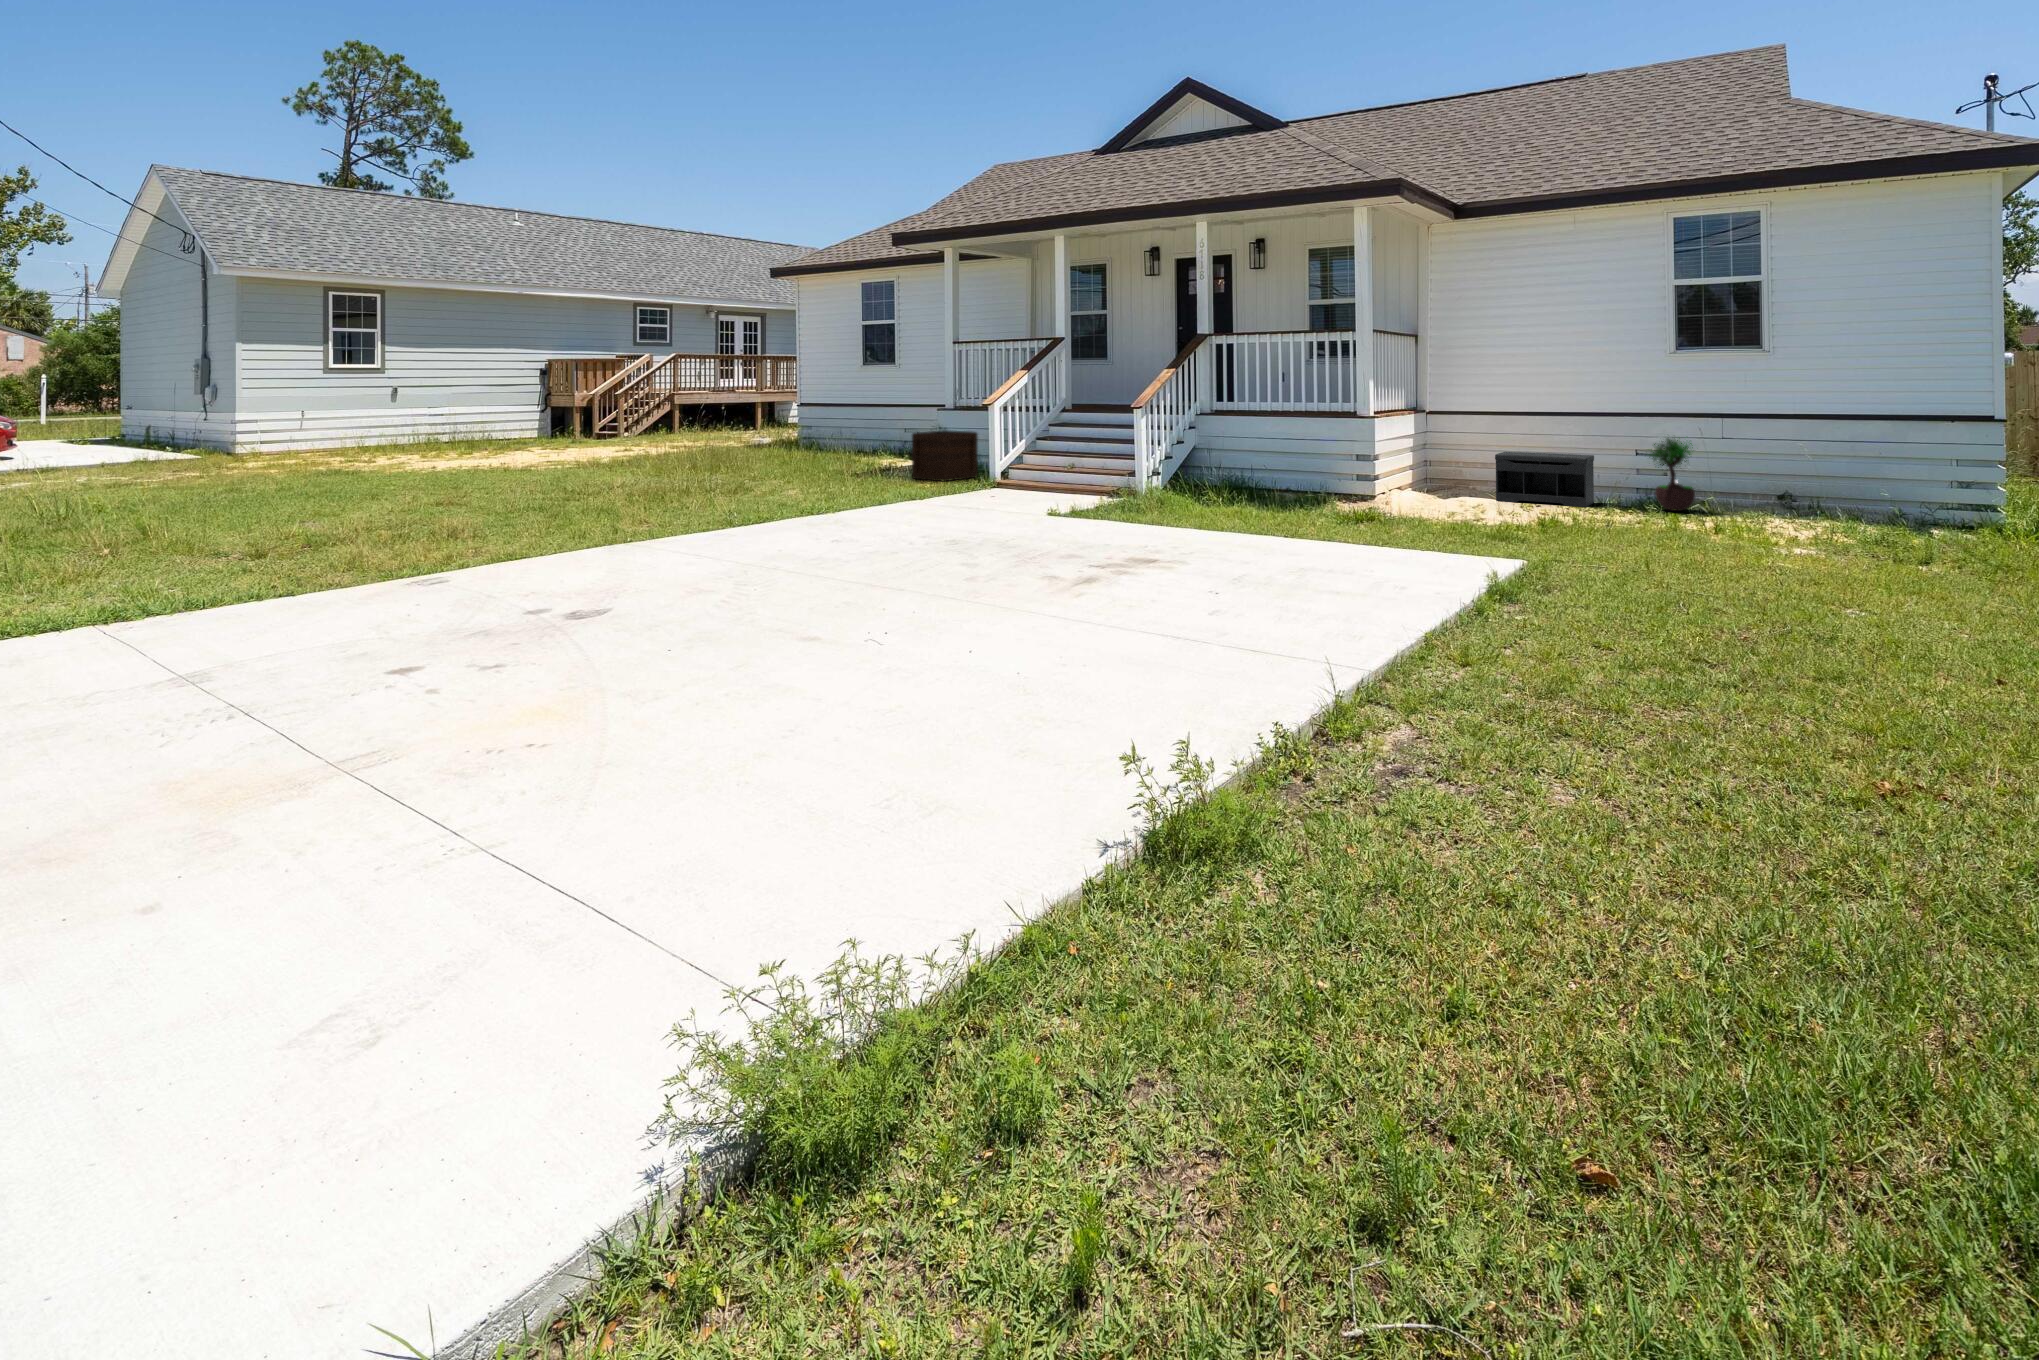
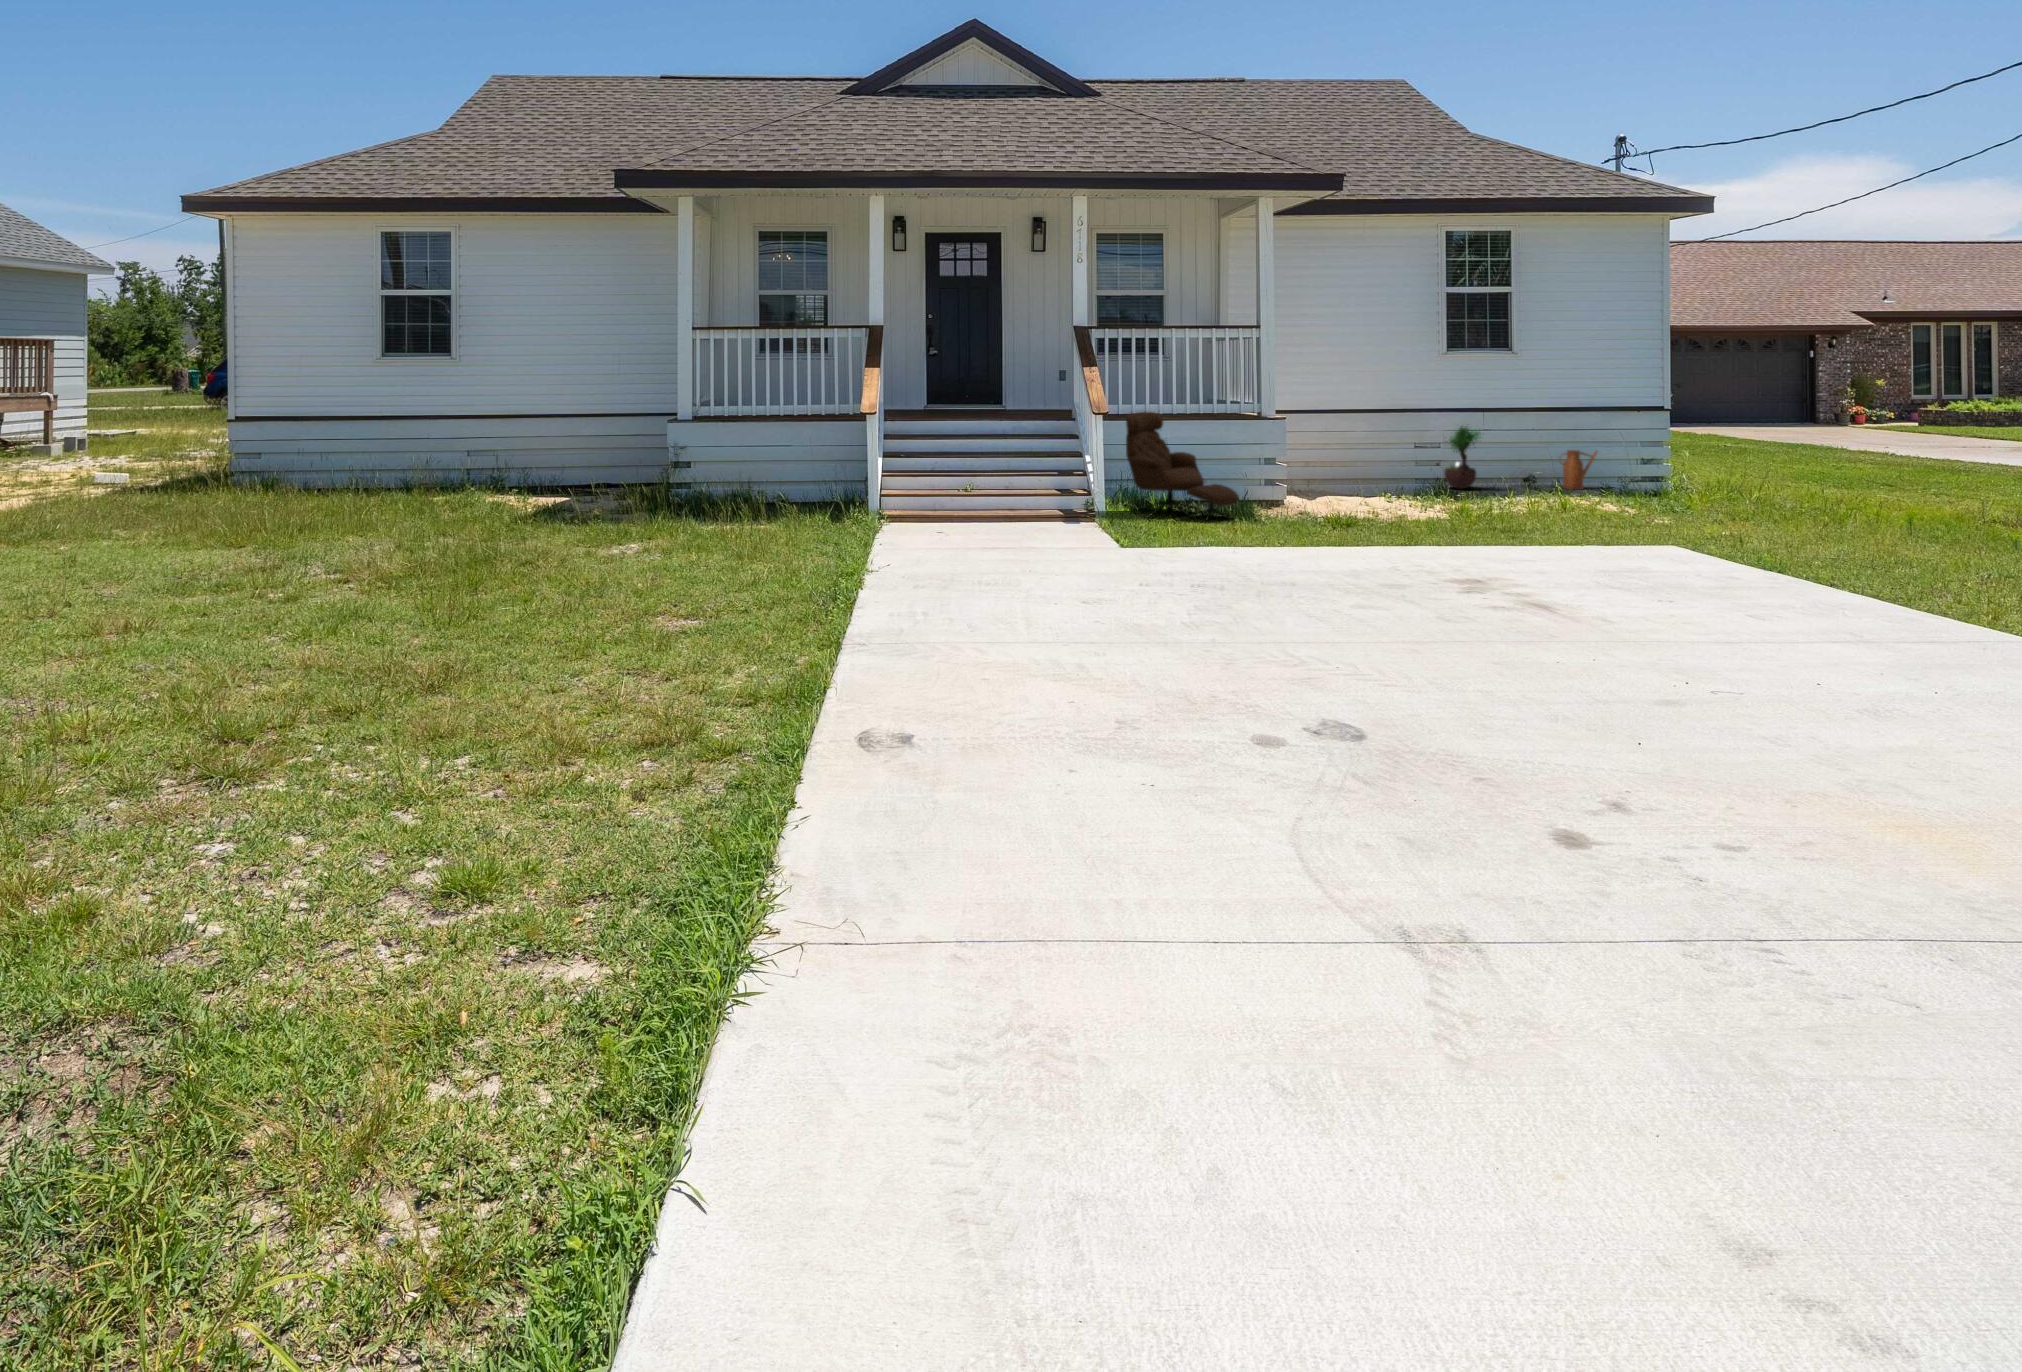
lounge chair: none [1215,410,1295,513] -> present [1126,412,1239,520]
wooden crate: present [912,430,978,481] -> none [671,449,746,517]
bench: present [1495,452,1594,507] -> none [1310,444,1399,491]
watering can: none [1816,473,1876,524] -> present [1559,450,1598,490]

